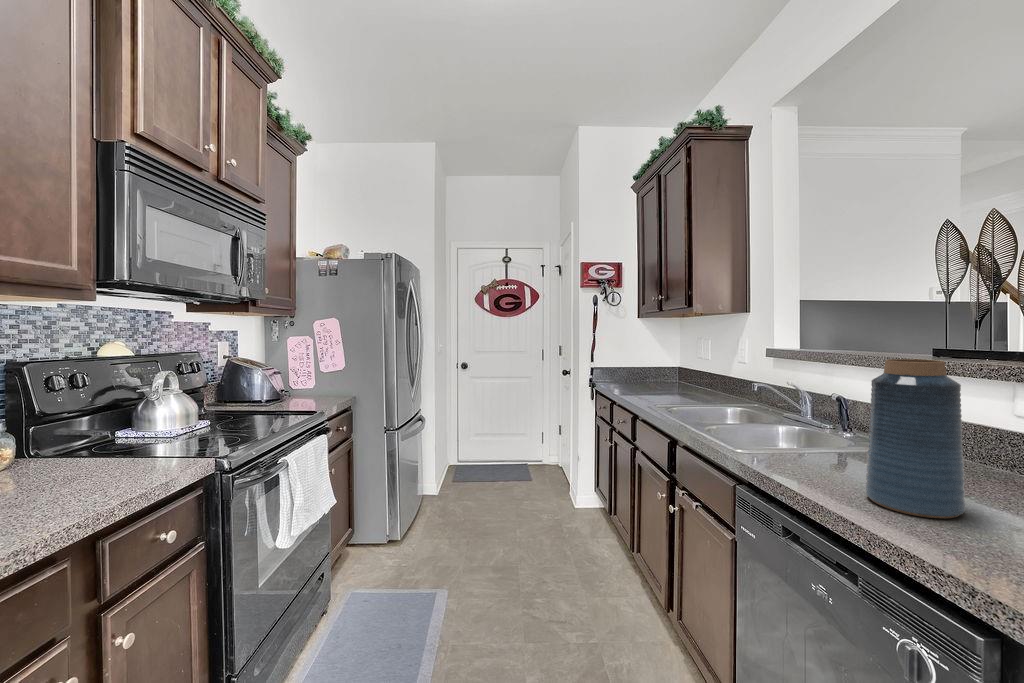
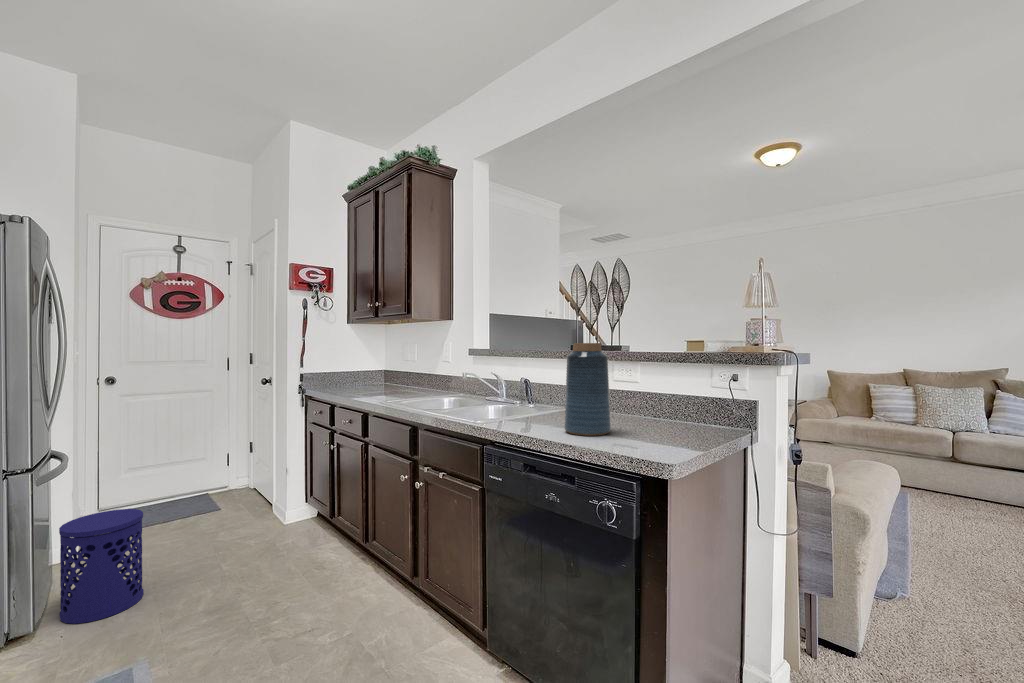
waste bin: none [417,468,466,550] -> present [59,509,144,624]

